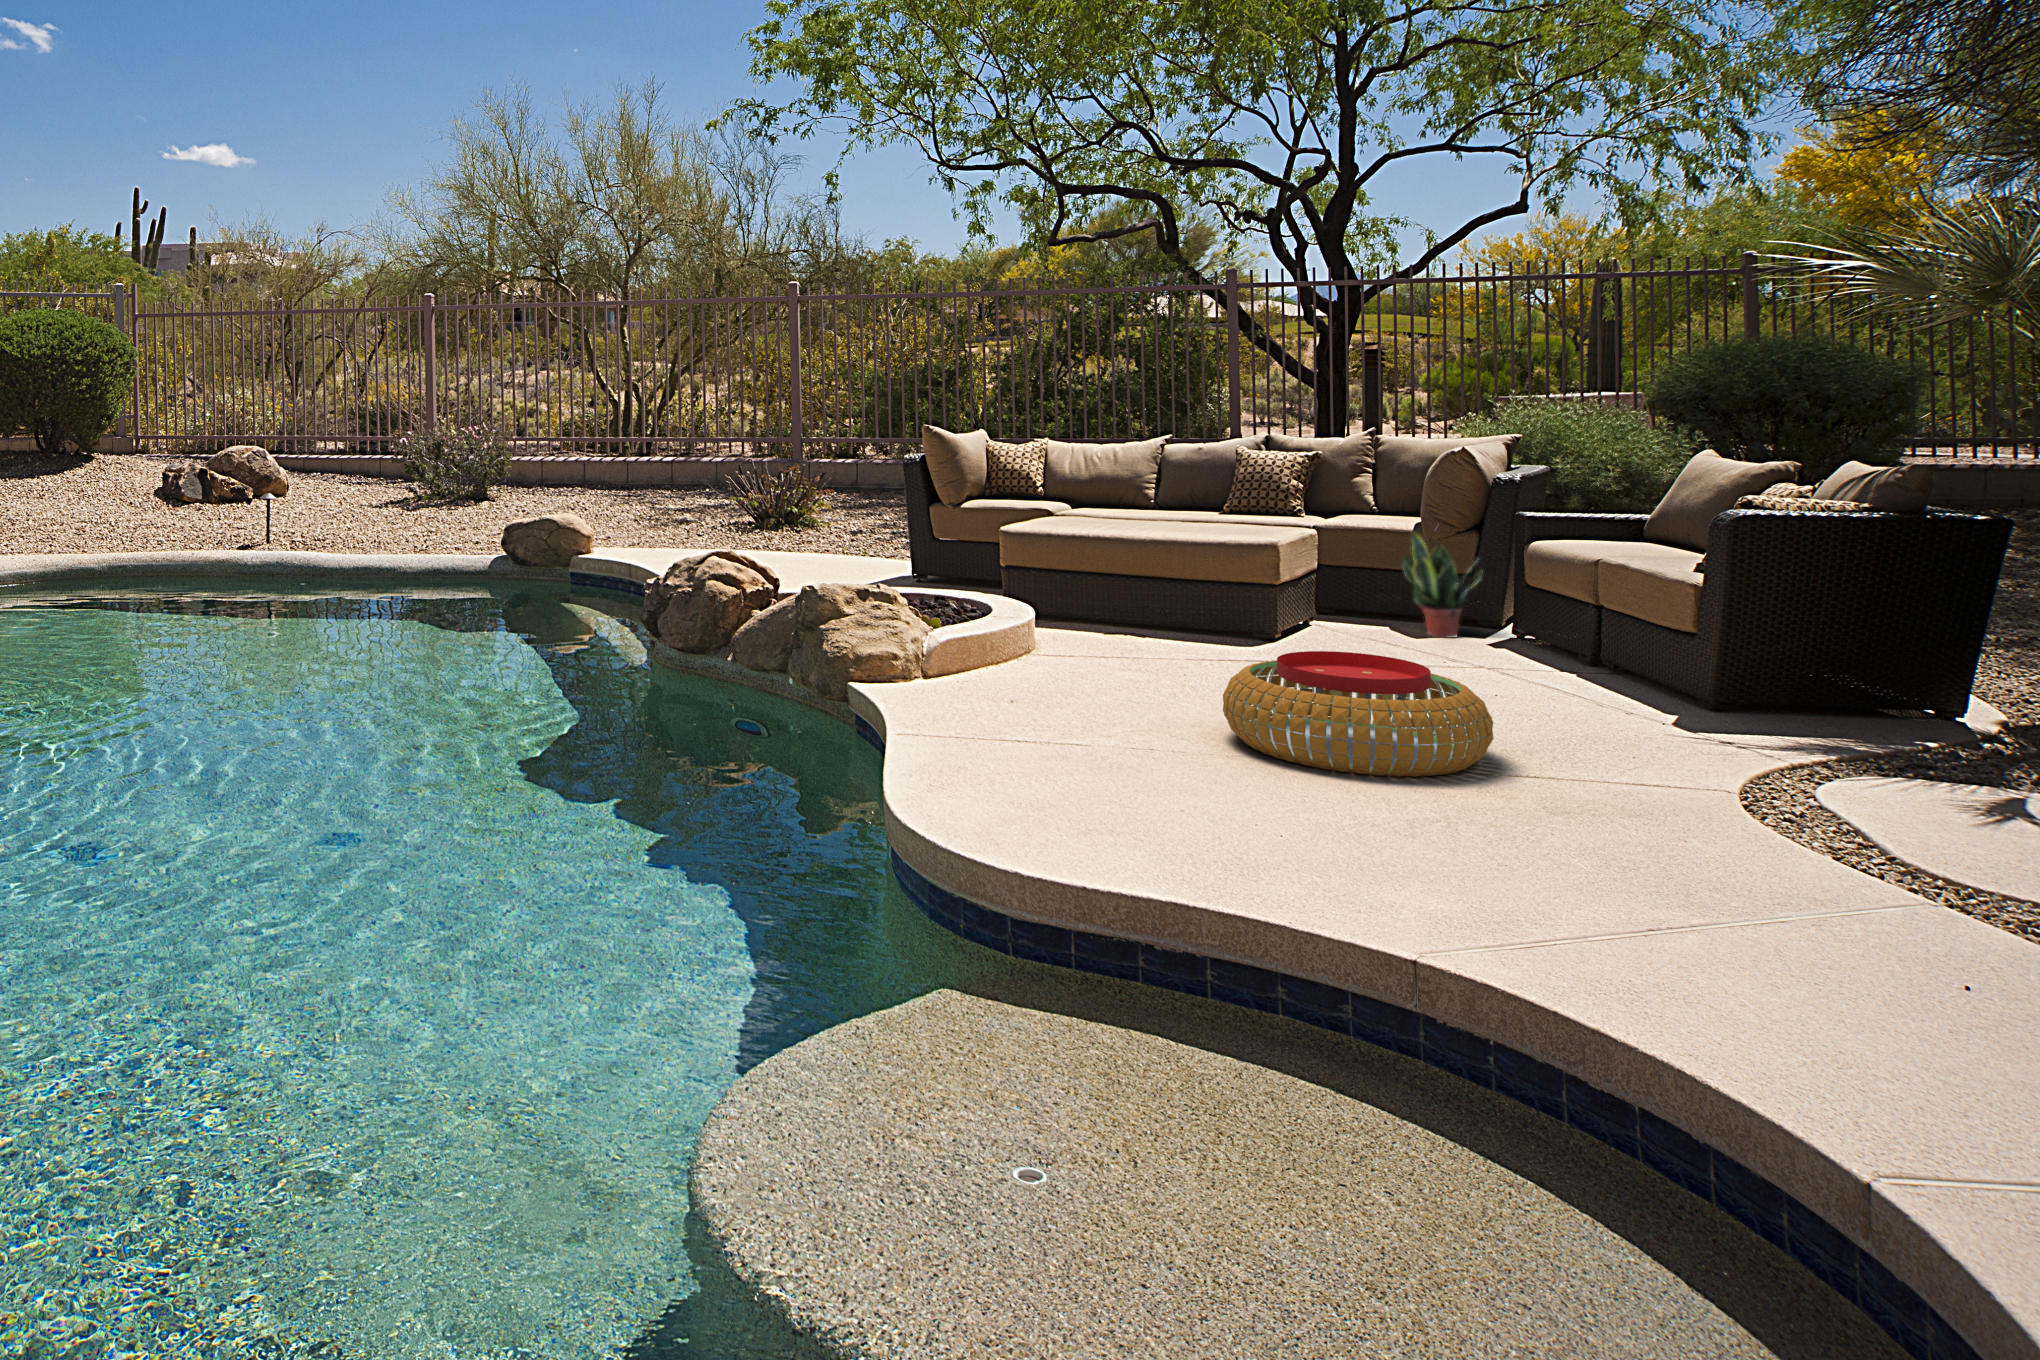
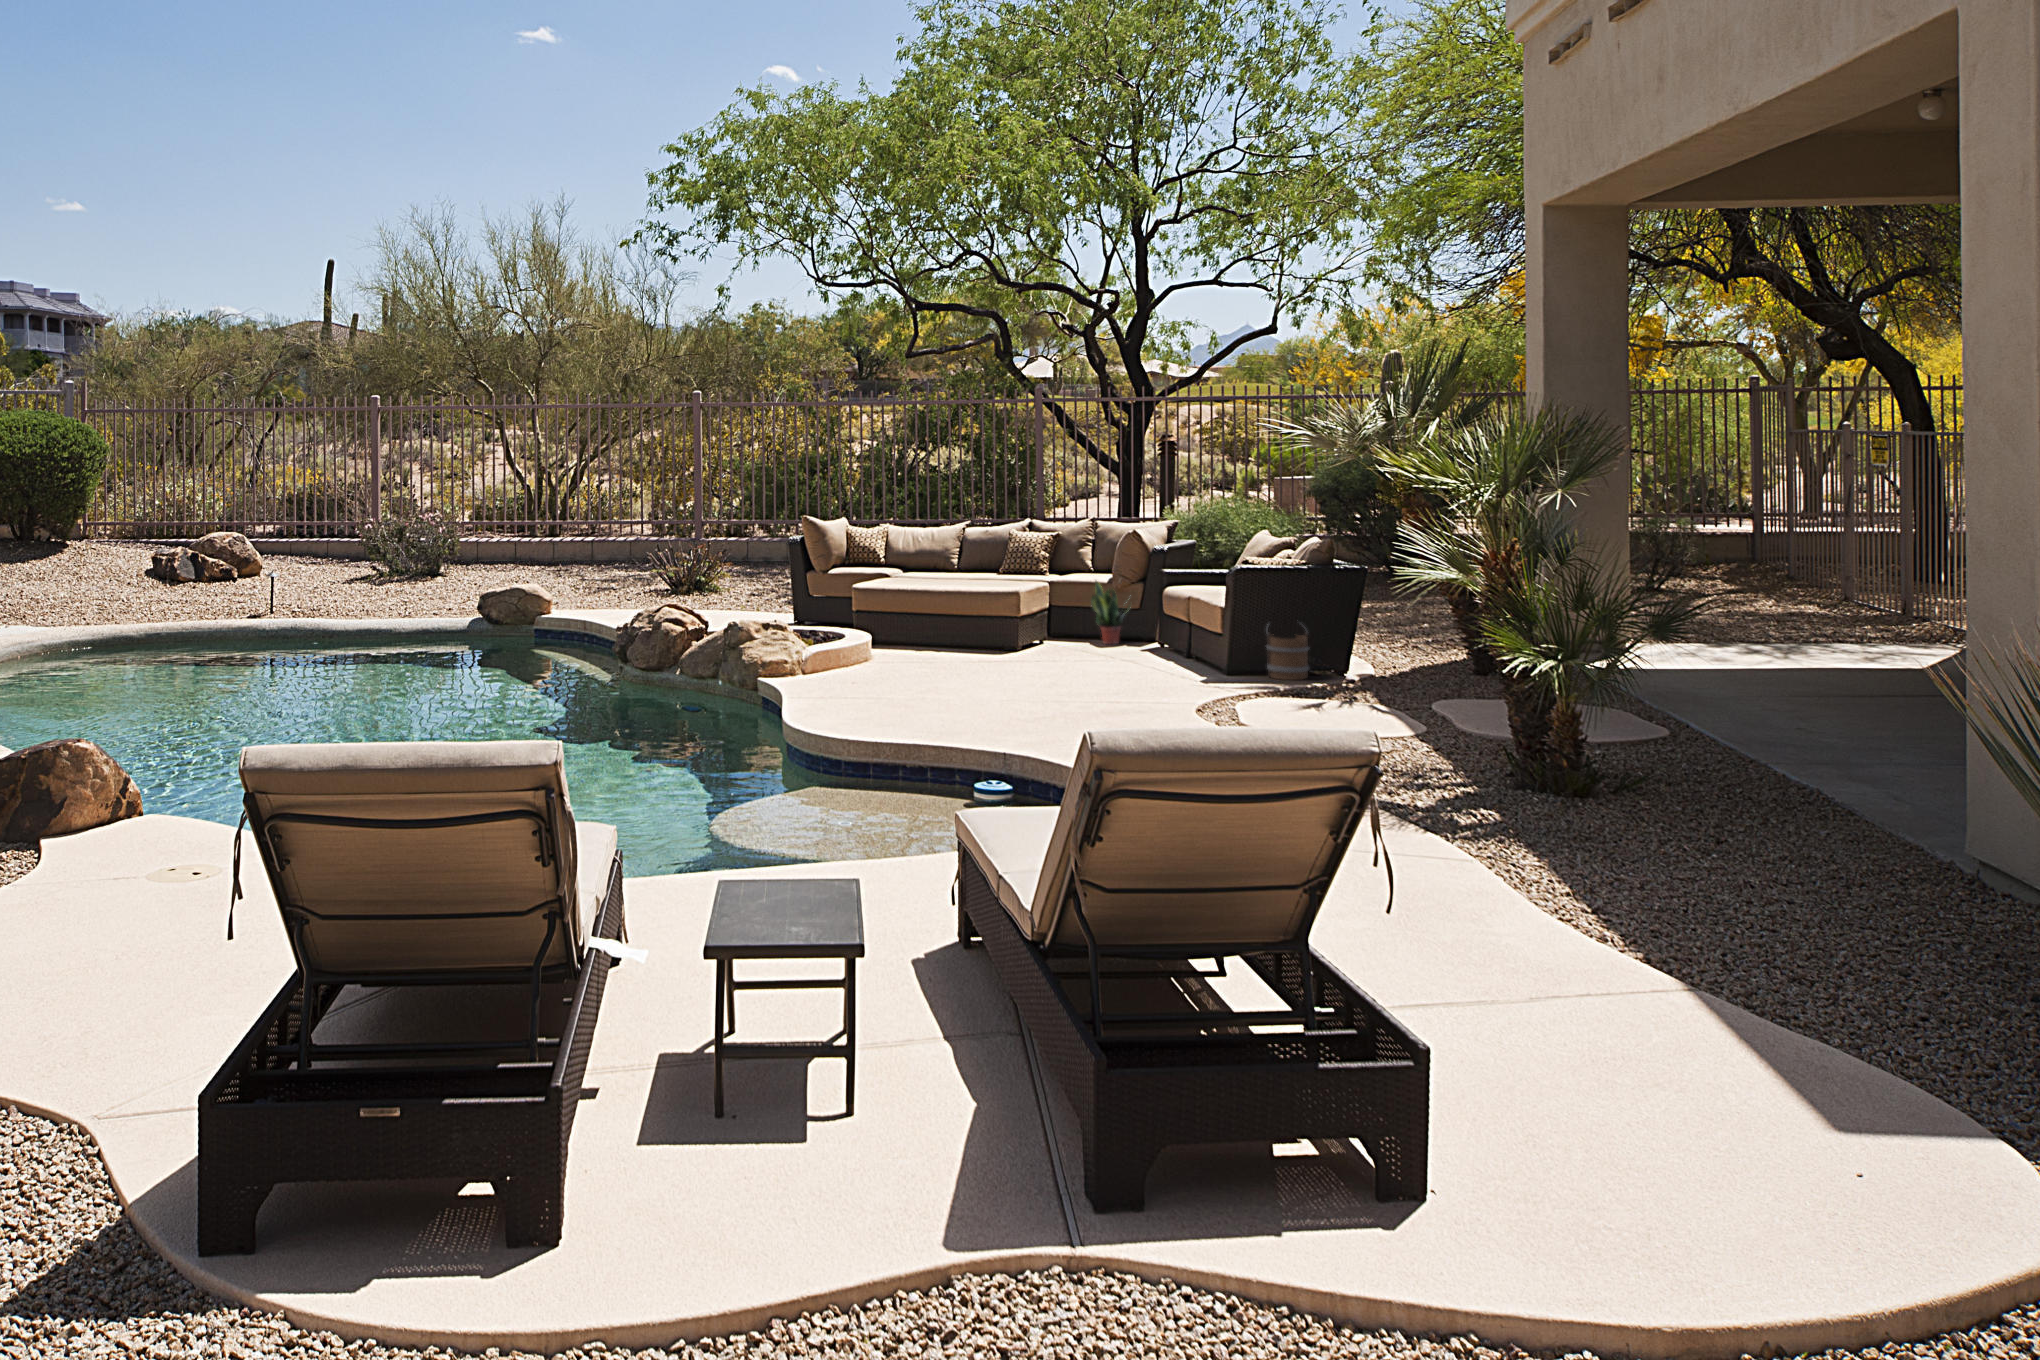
bucket: none [1852,617,1965,747] -> present [1266,624,1309,680]
pouf: present [1223,651,1493,777] -> none [964,644,1088,702]

